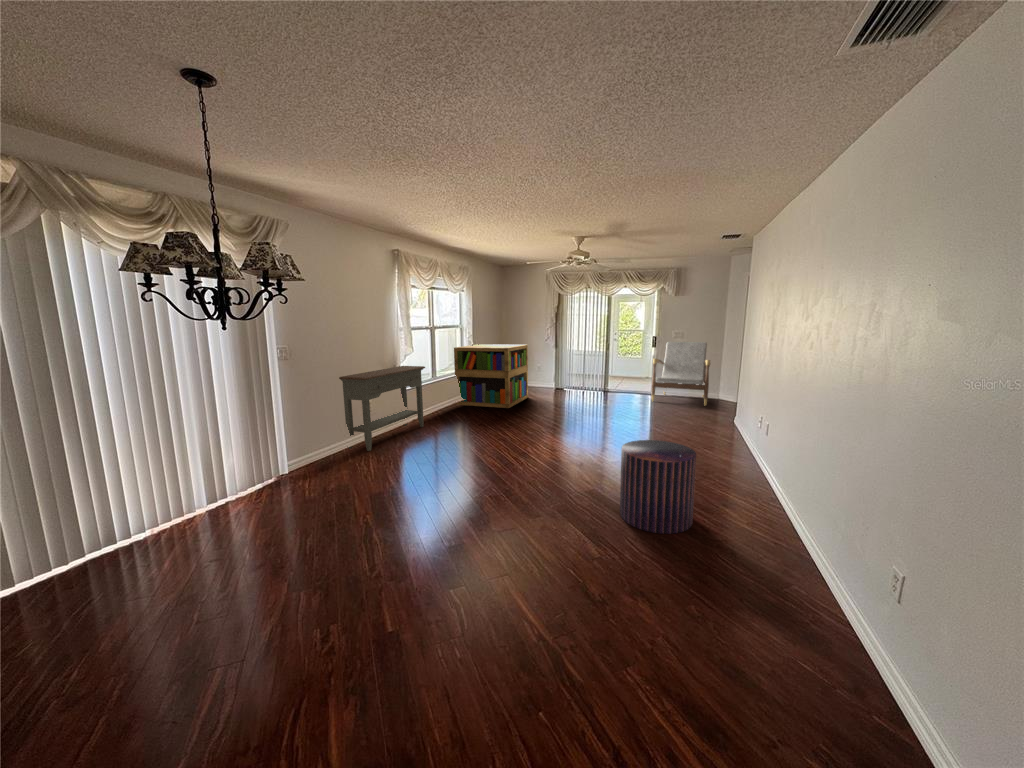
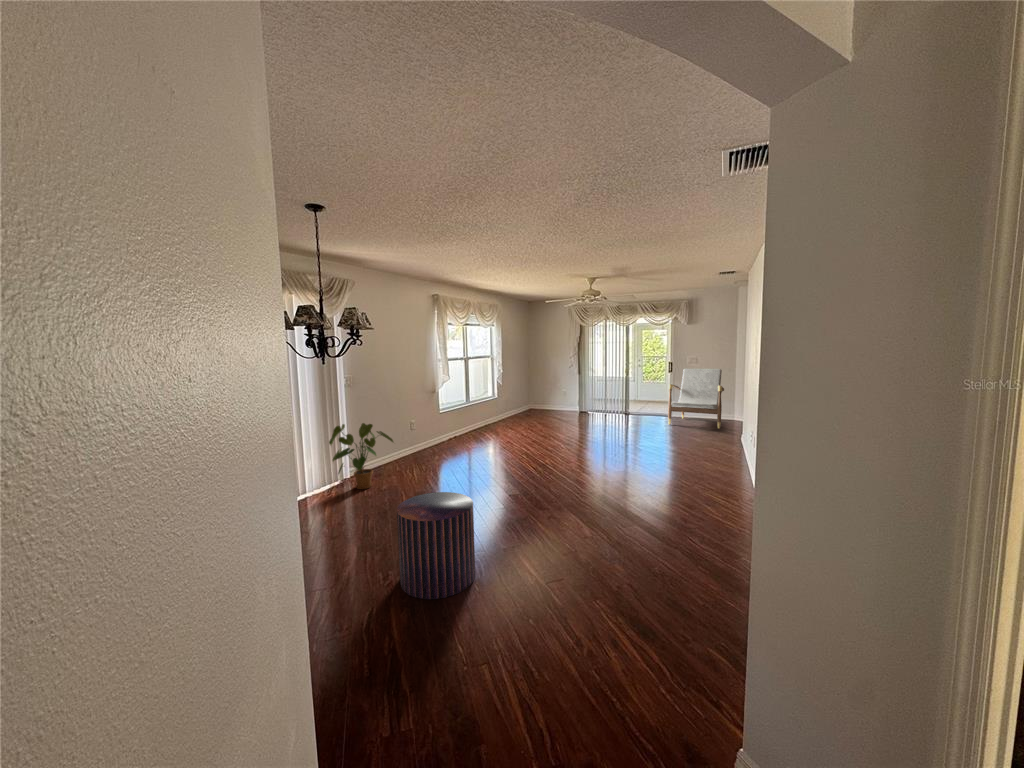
bookshelf: present [454,344,528,408] -> none [485,372,553,430]
console table: present [339,366,425,451] -> none [389,391,460,463]
house plant: none [257,404,345,488] -> present [329,423,393,489]
pouf: present [620,440,696,534] -> present [397,492,475,599]

